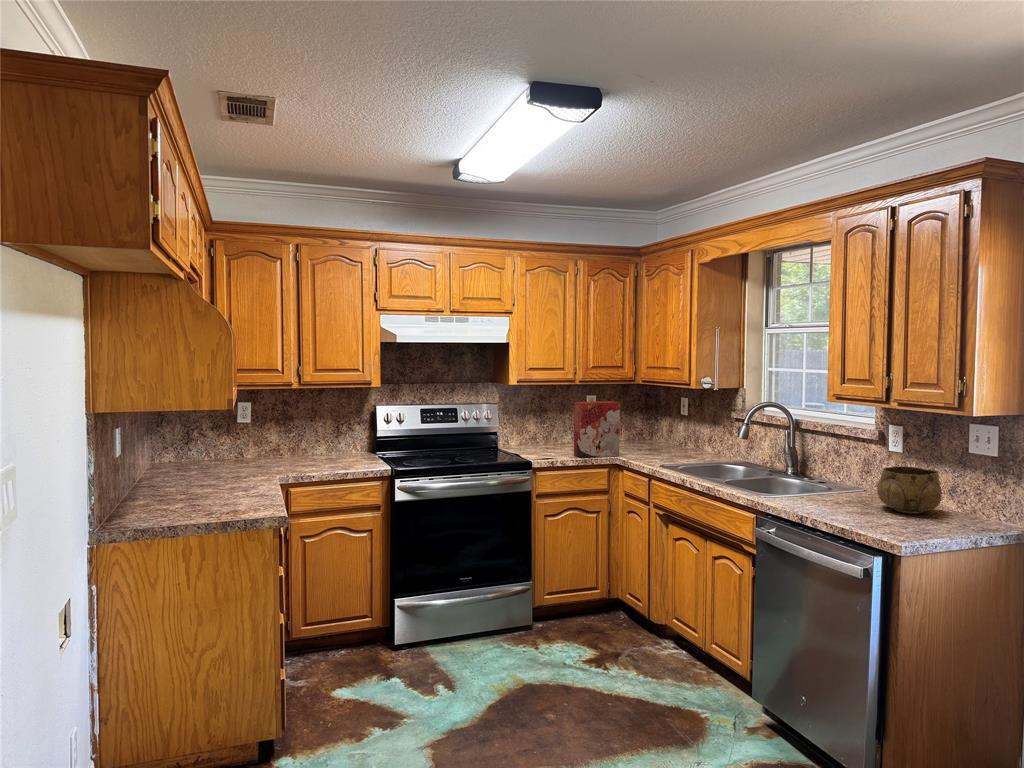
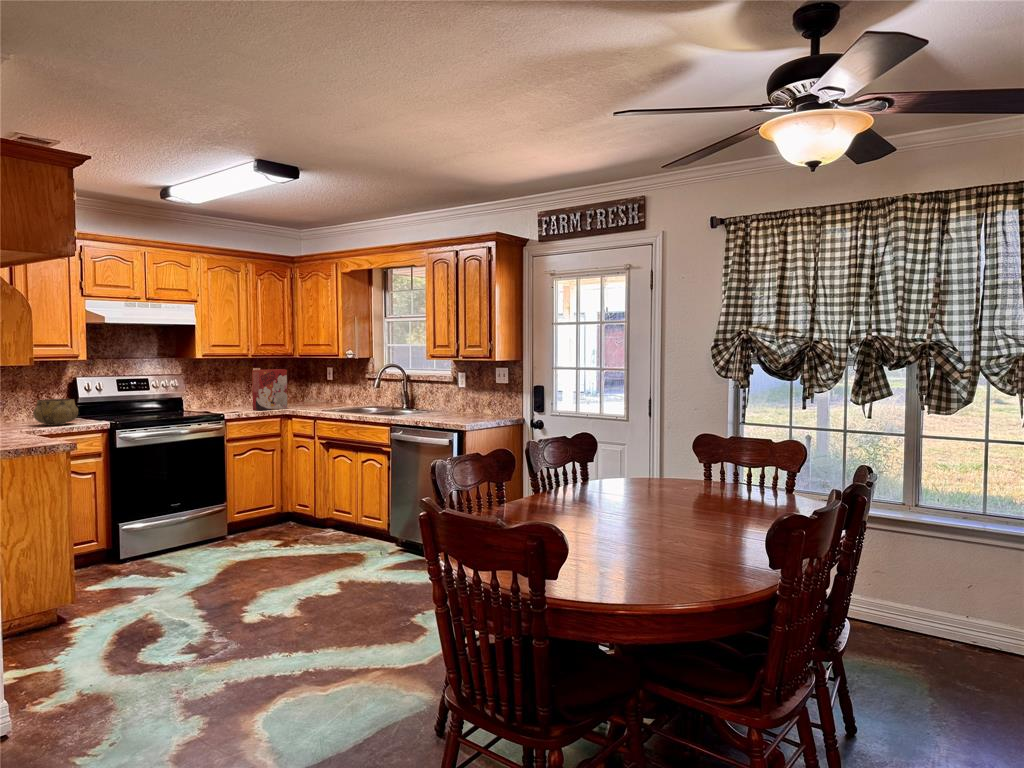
decorative bowl: present [877,466,941,514] -> present [33,399,78,425]

